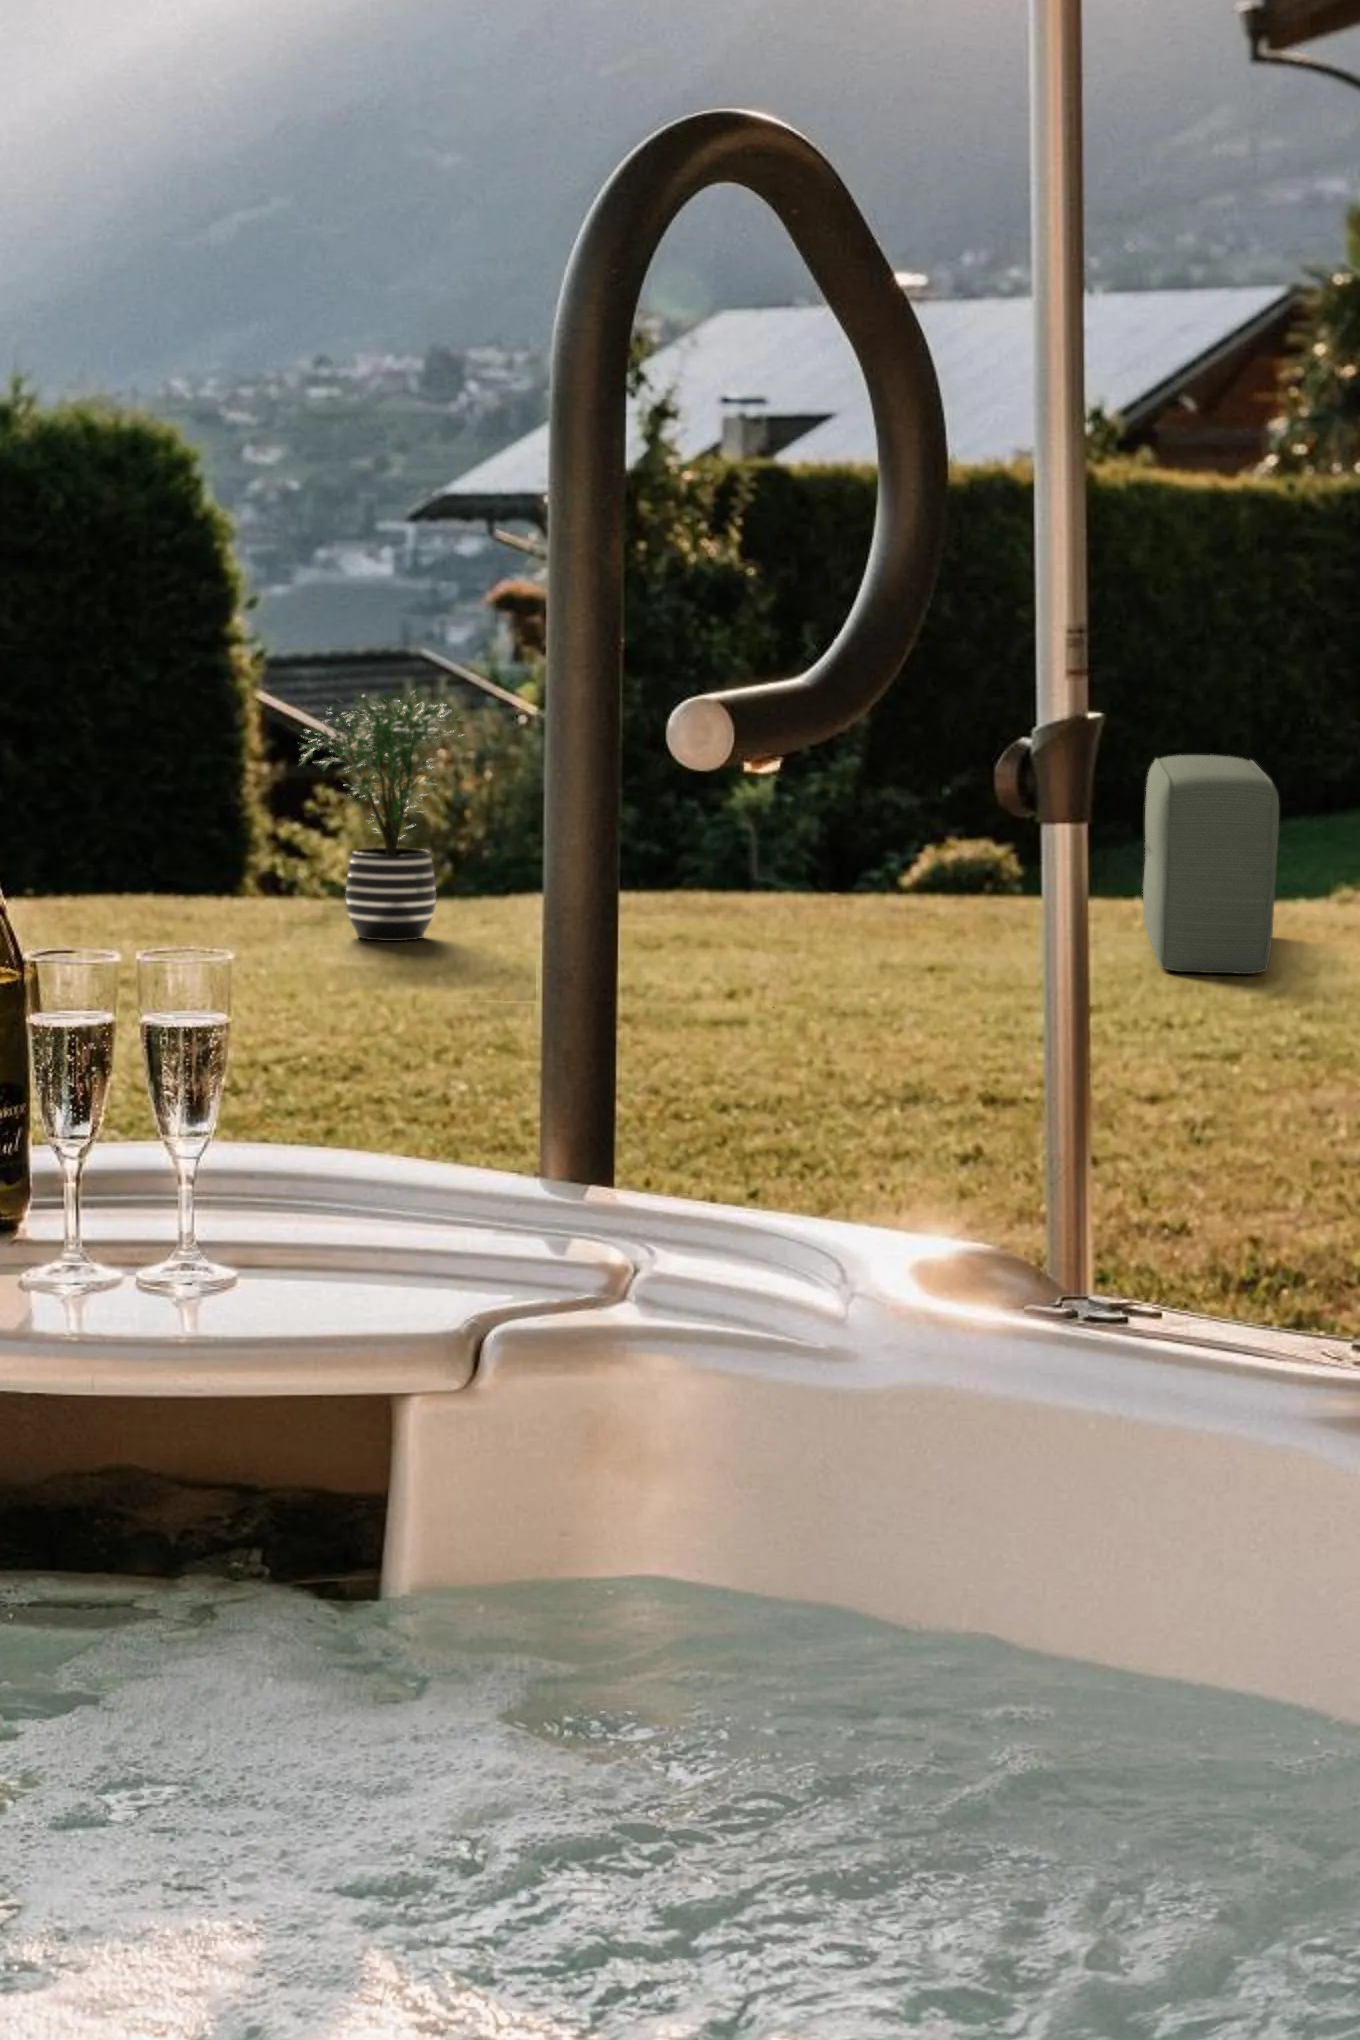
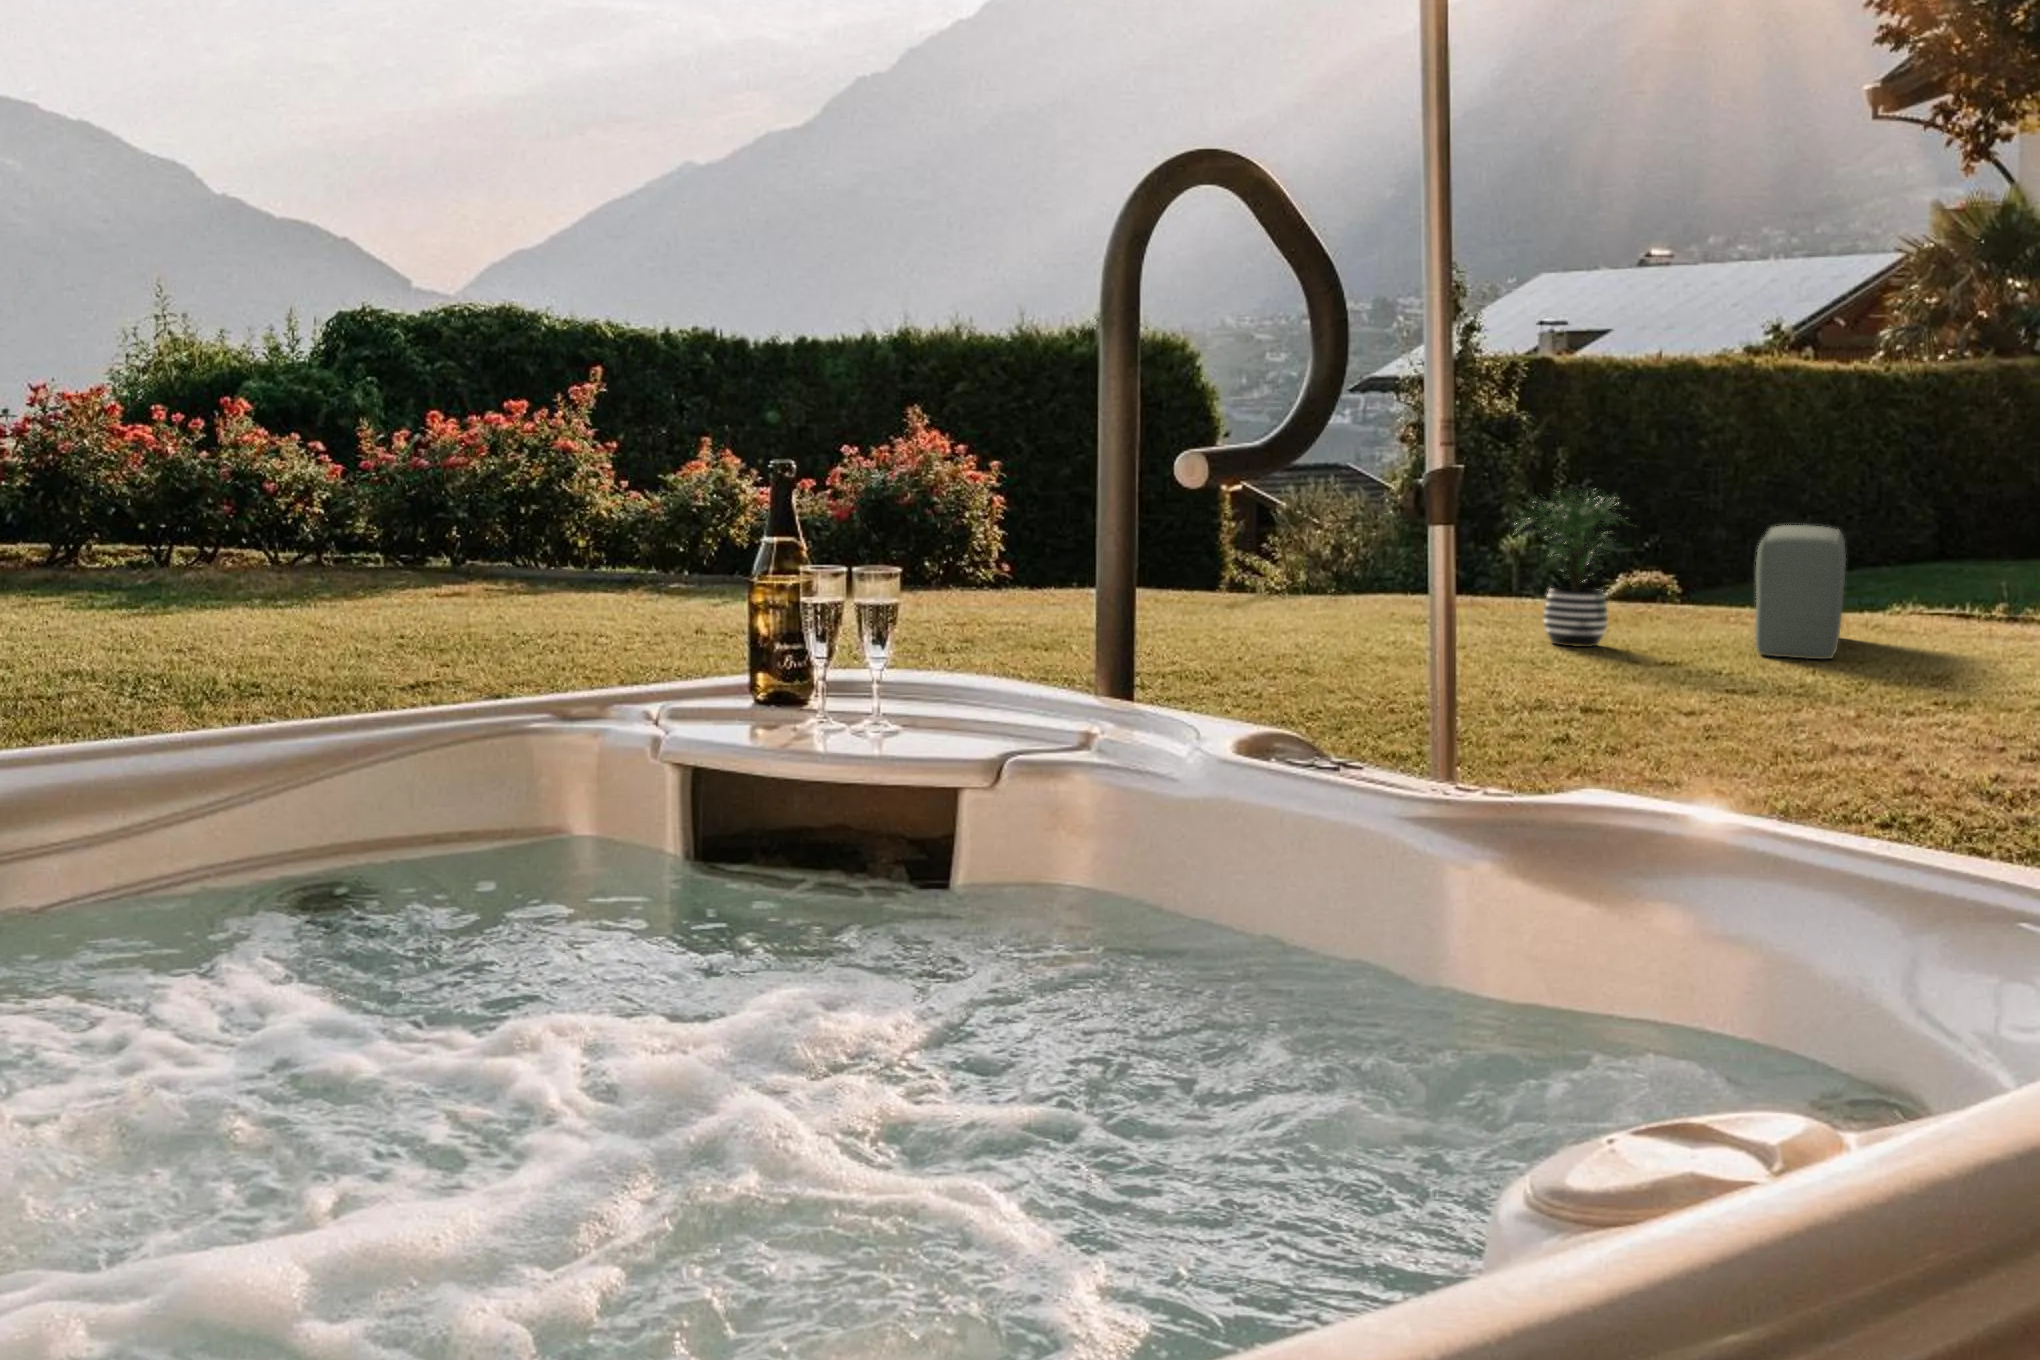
potted plant: present [302,691,463,941] -> present [1516,490,1627,647]

